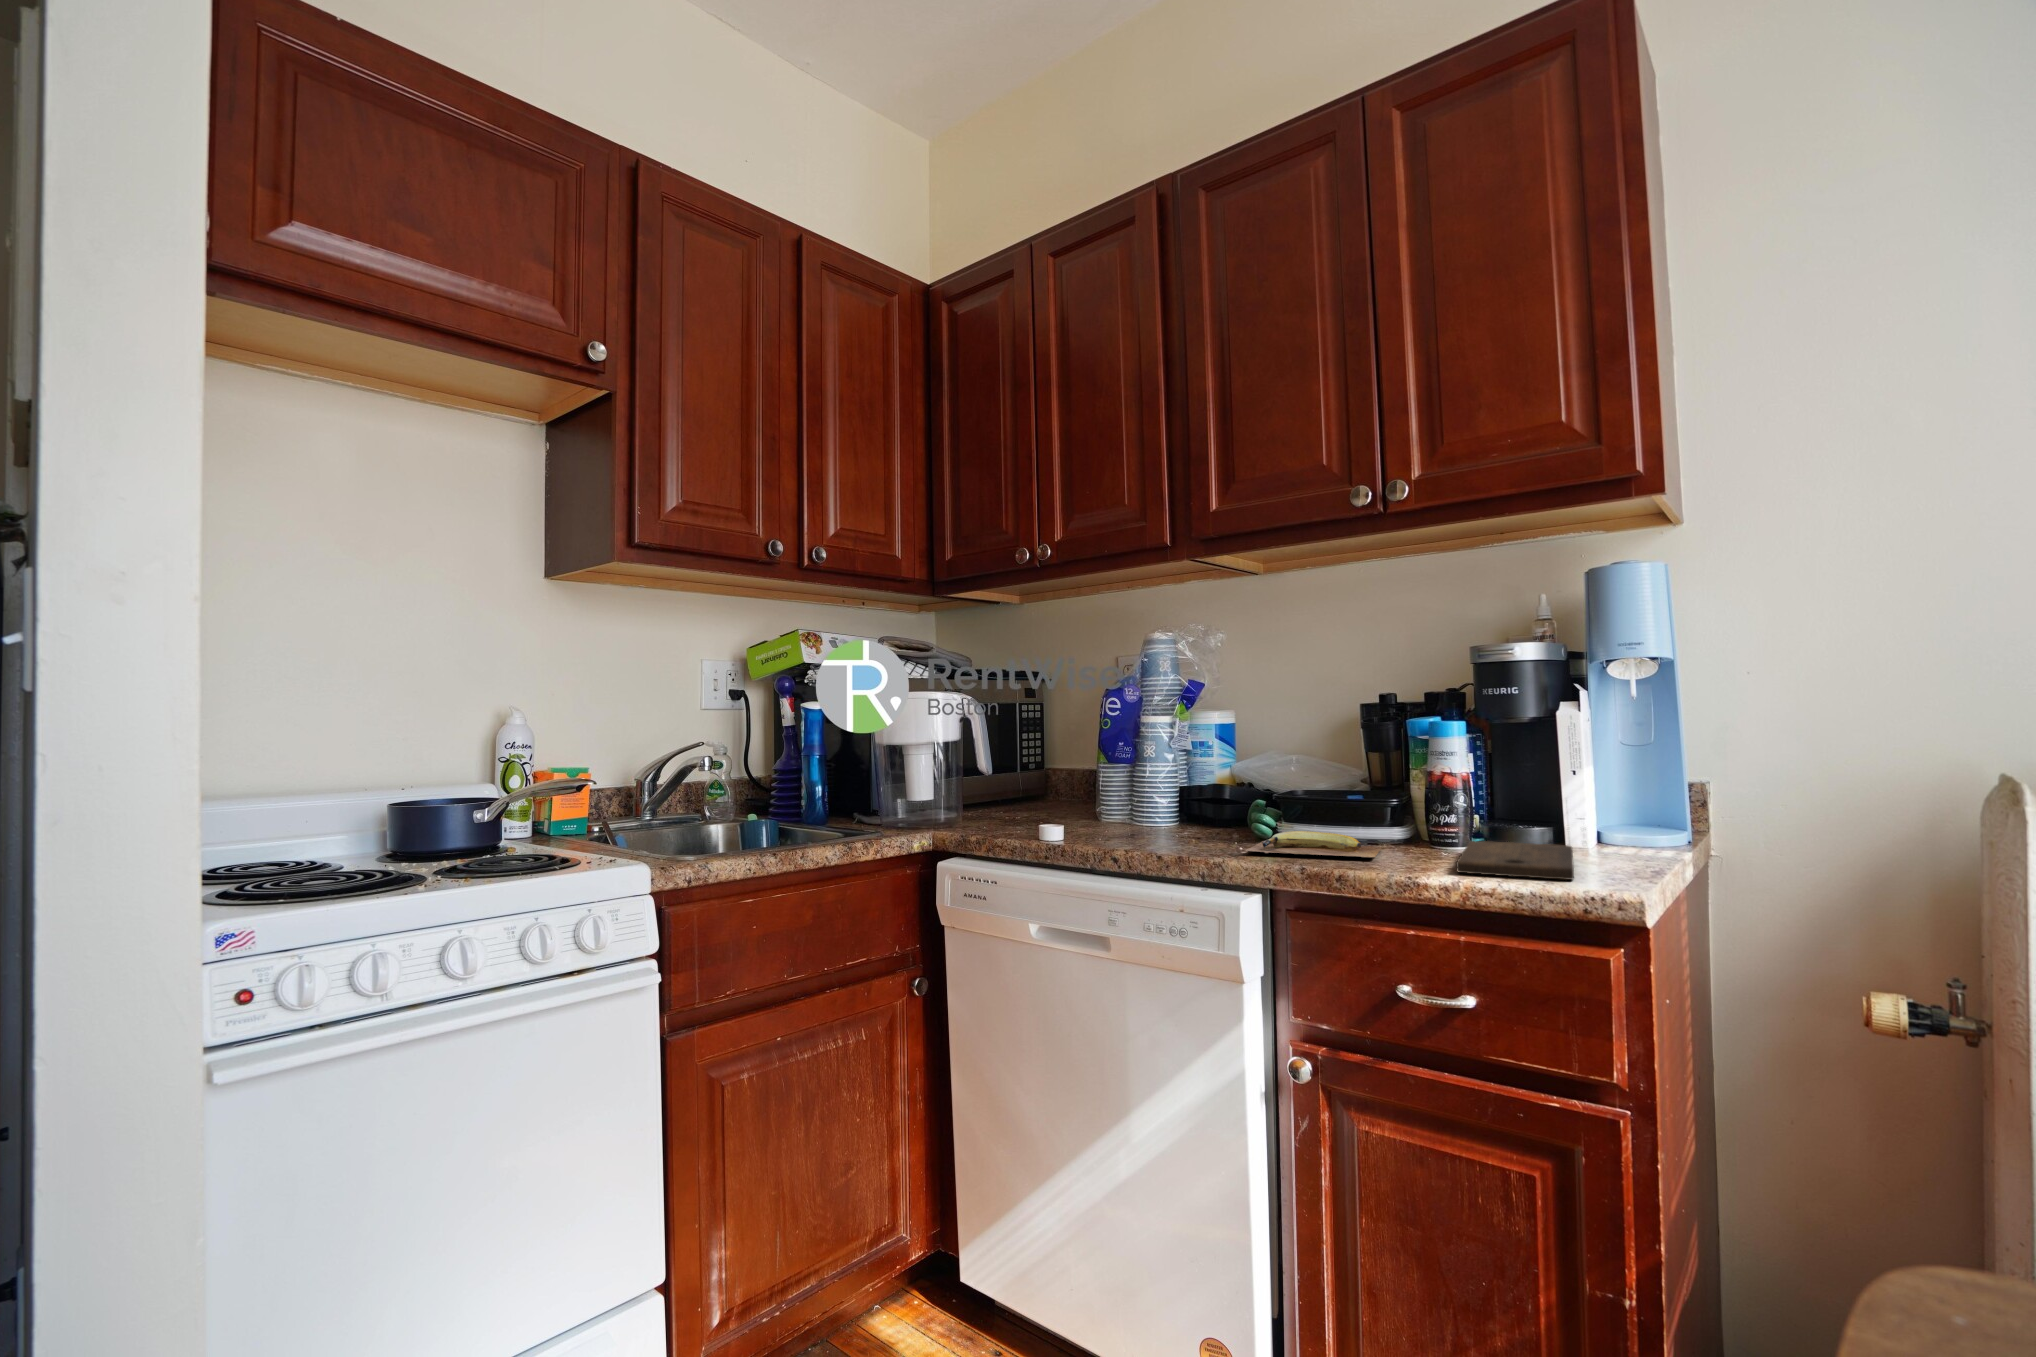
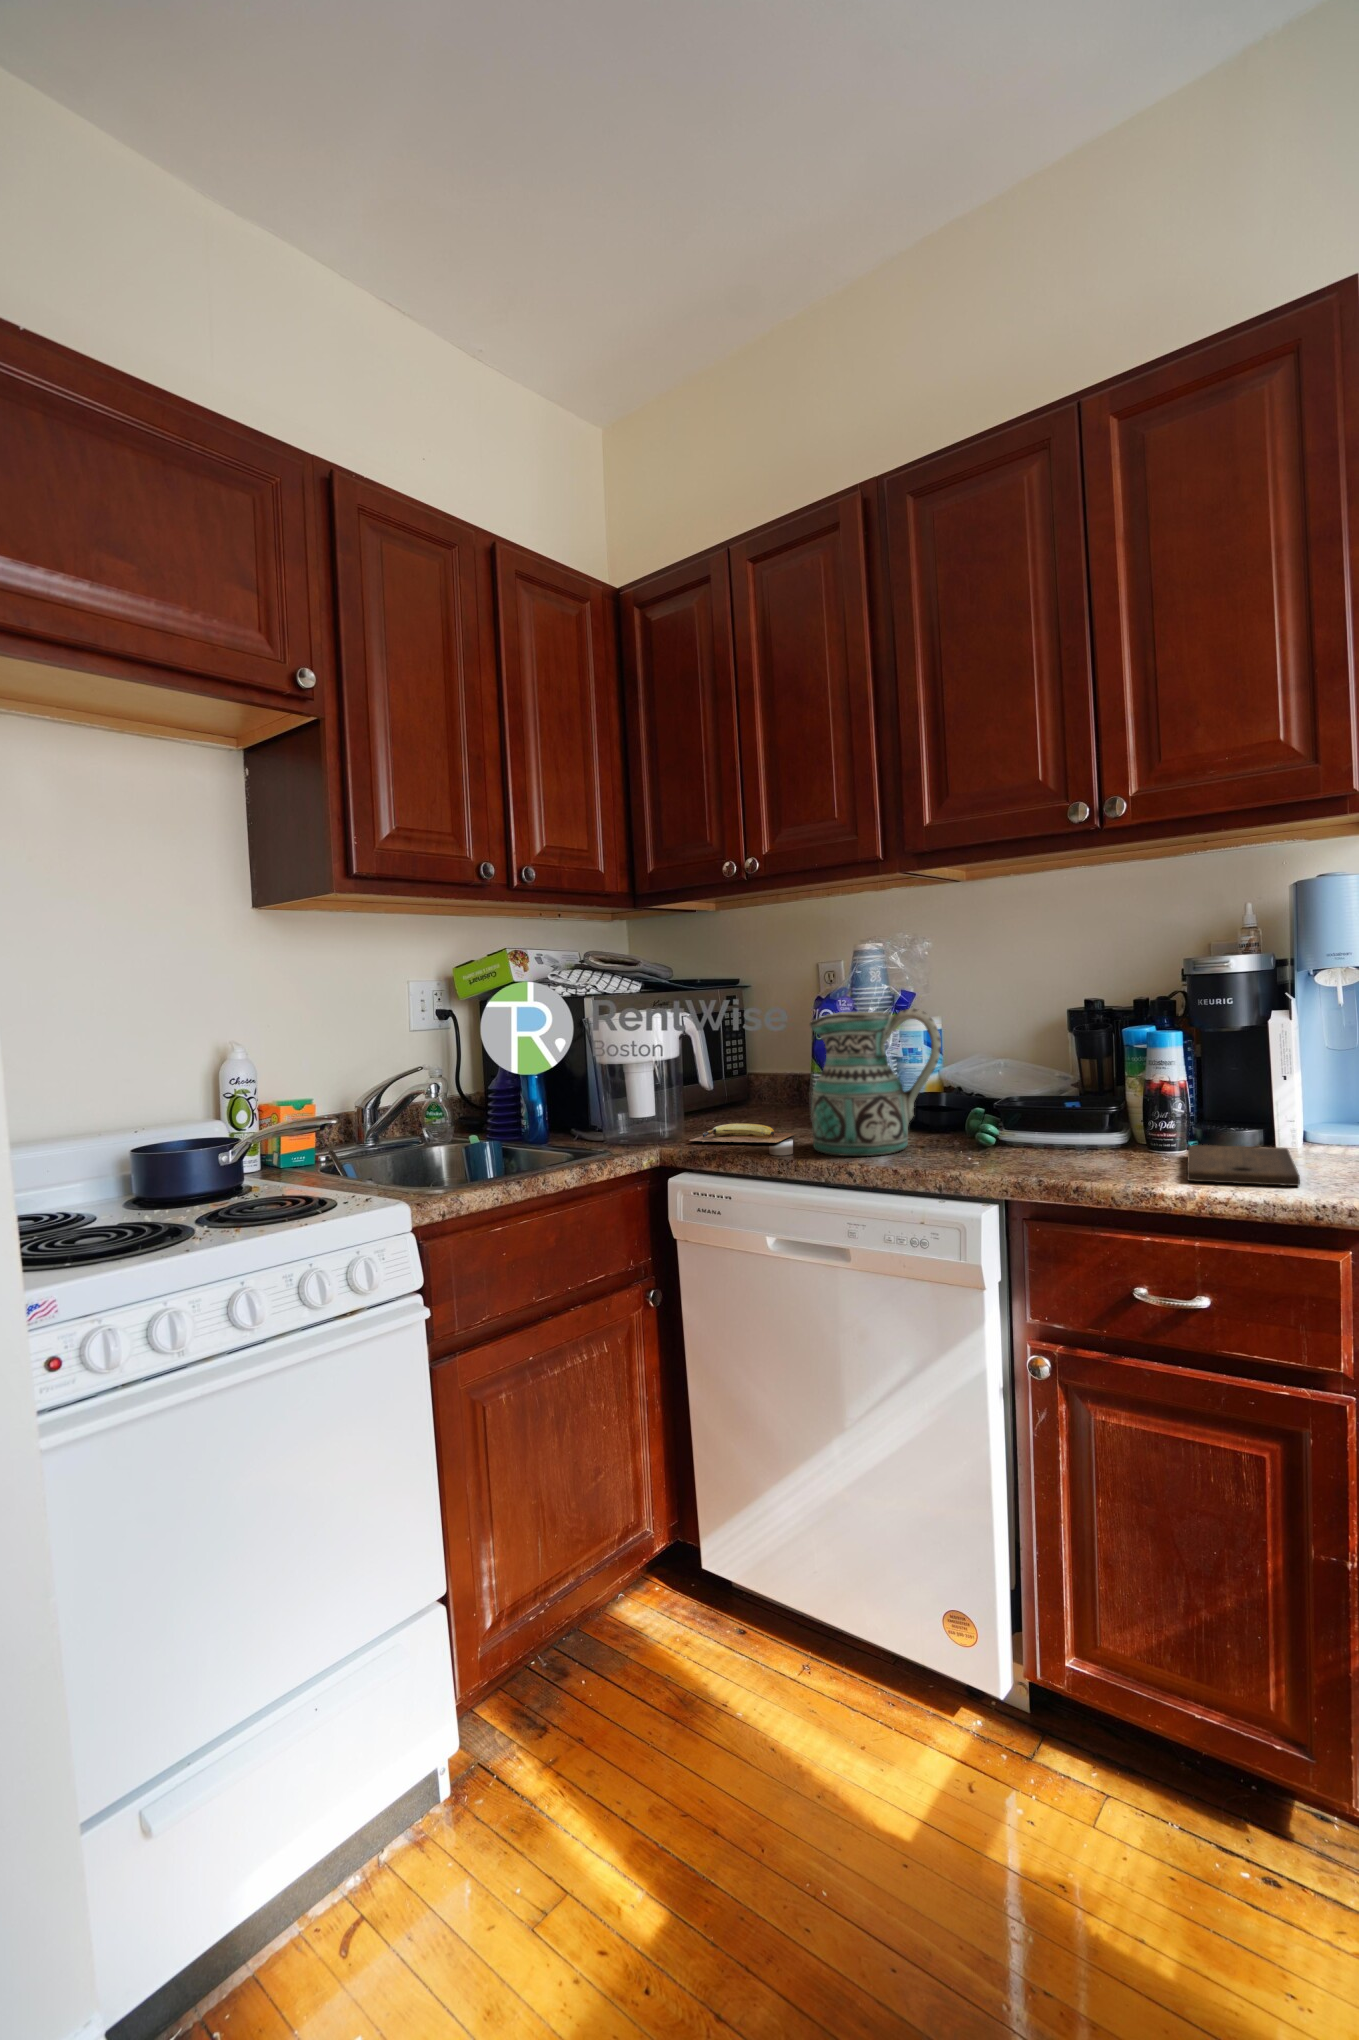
ceramic pitcher: none [1087,693,1220,843] -> present [810,1008,941,1156]
banana: present [1246,831,1381,857] -> present [690,1123,794,1143]

